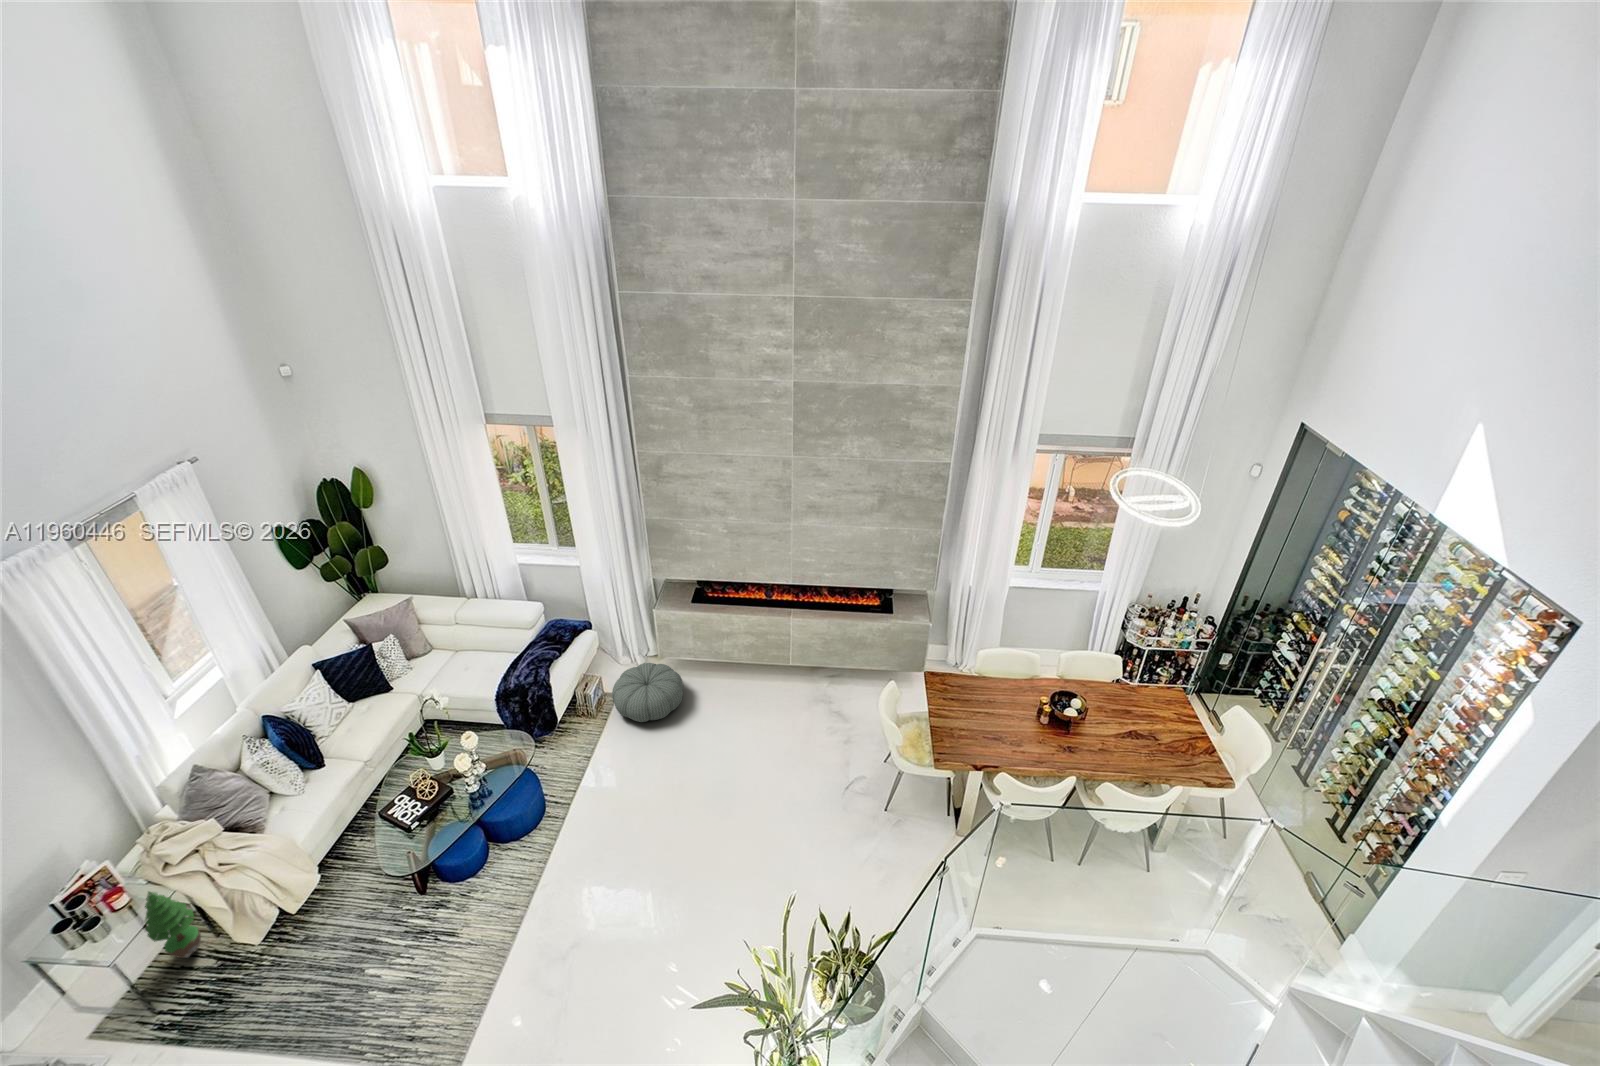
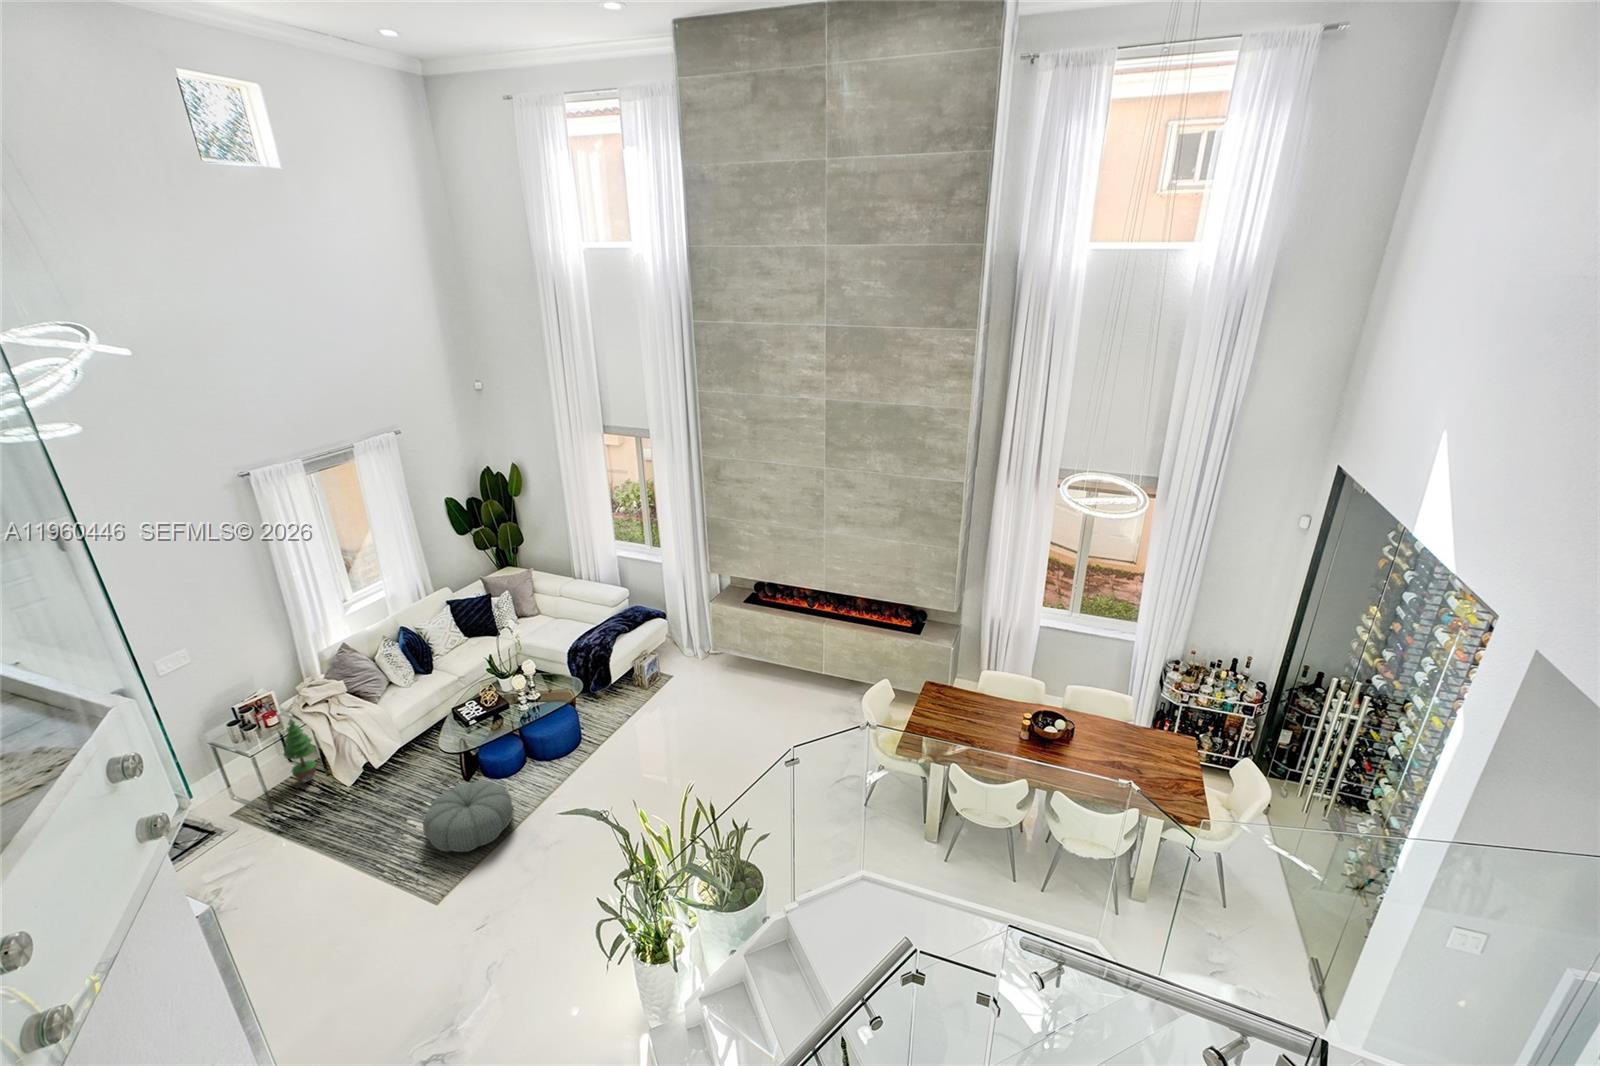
pouf: present [612,663,683,722] -> present [423,780,513,852]

